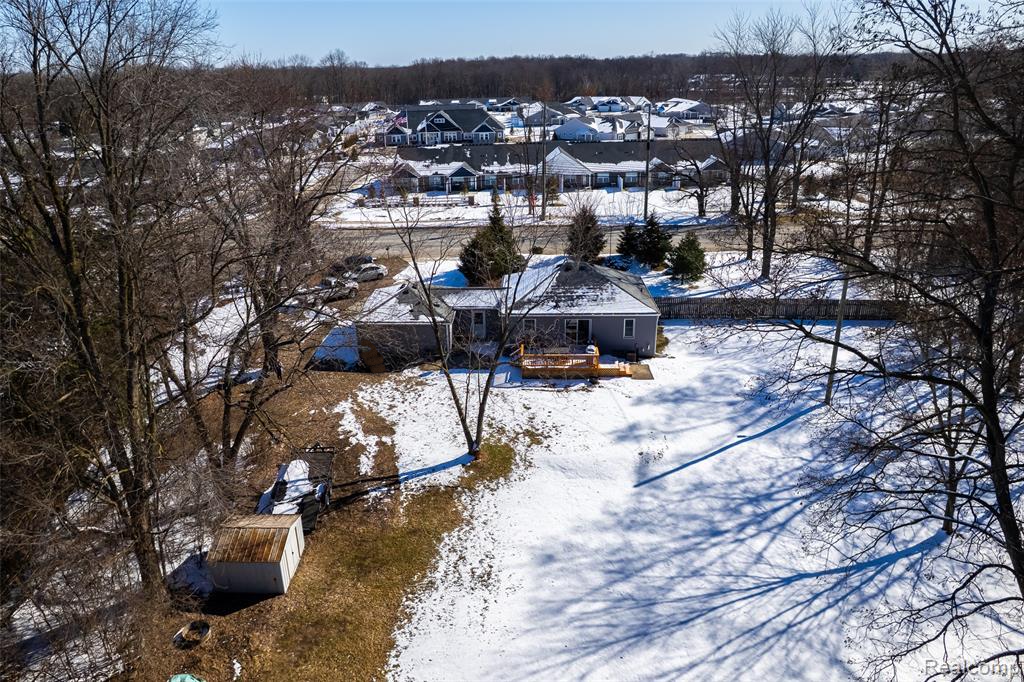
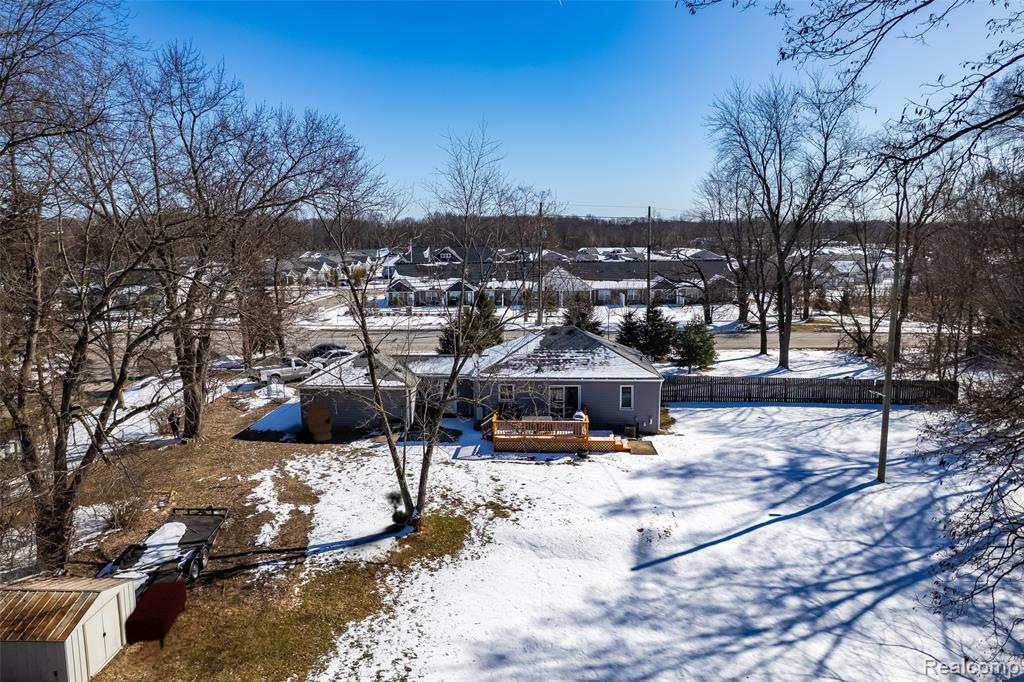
potted tree: none [448,427,469,455] -> present [384,491,408,526]
bench: none [303,510,331,560] -> present [124,581,187,649]

